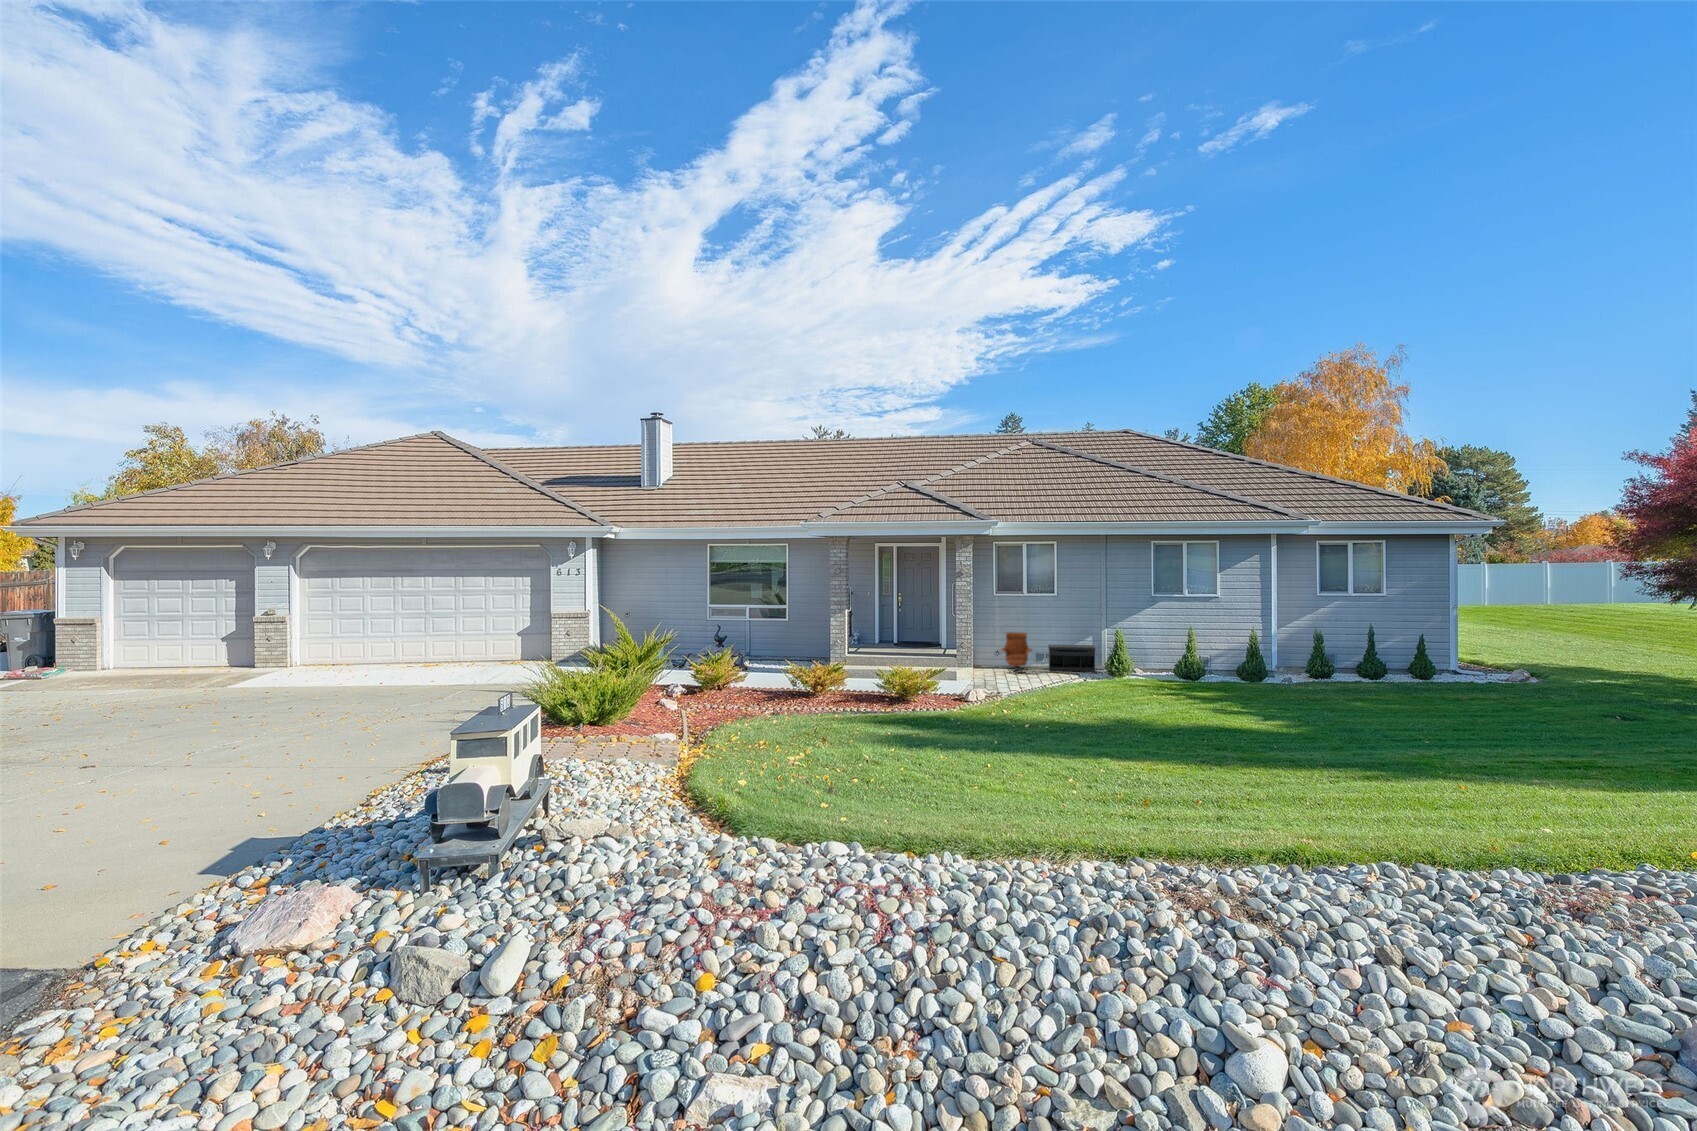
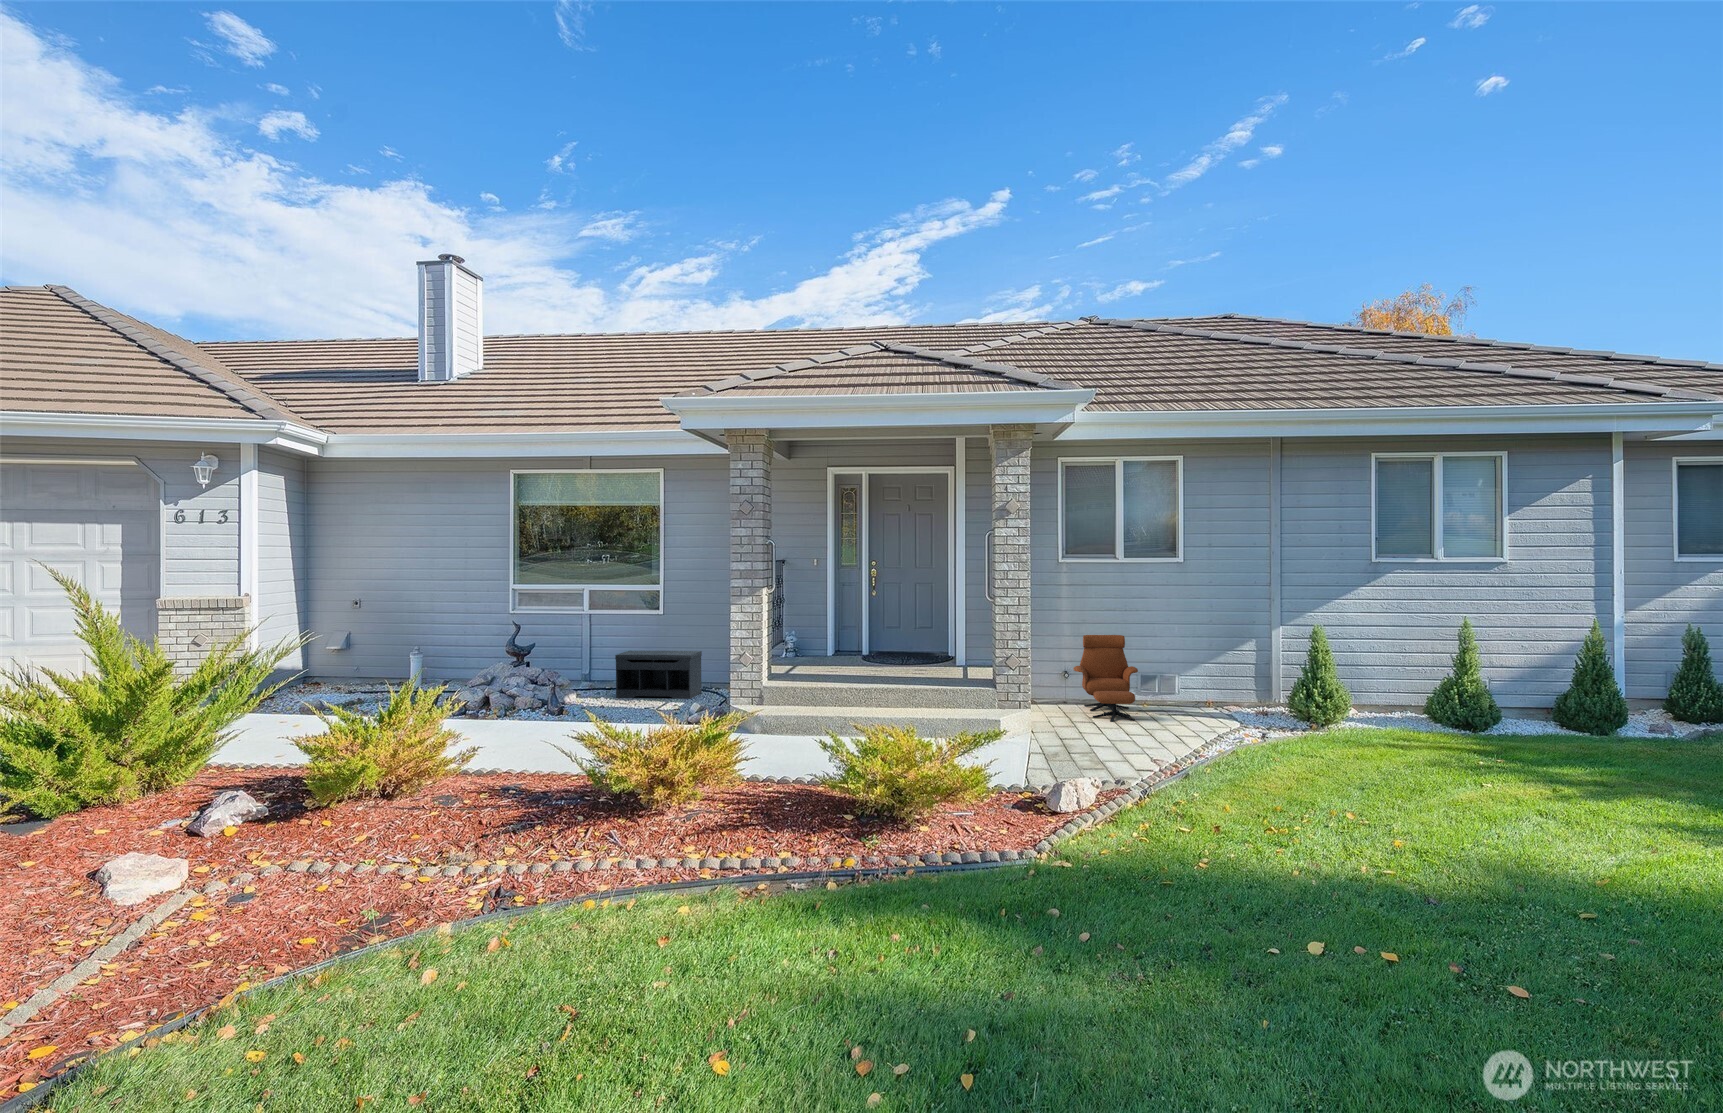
bench: present [1048,645,1095,672] -> present [615,650,702,699]

